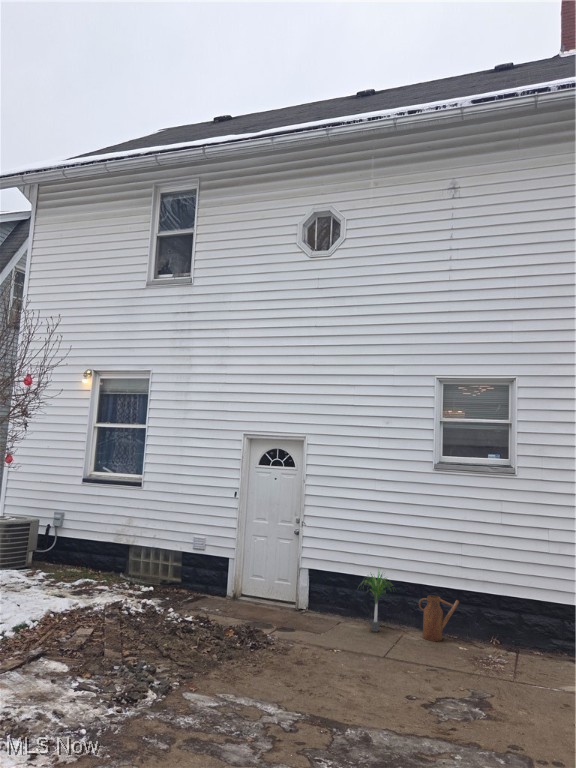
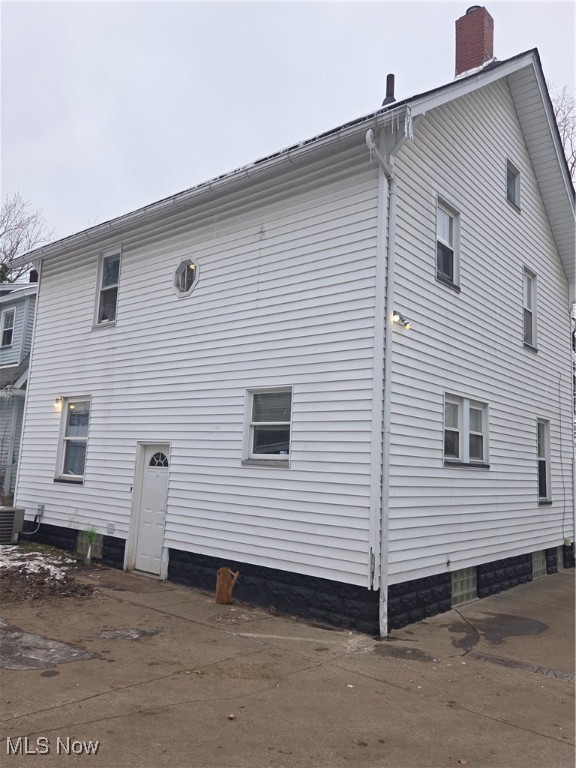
potted plant: present [368,572,387,632] -> present [84,527,96,564]

